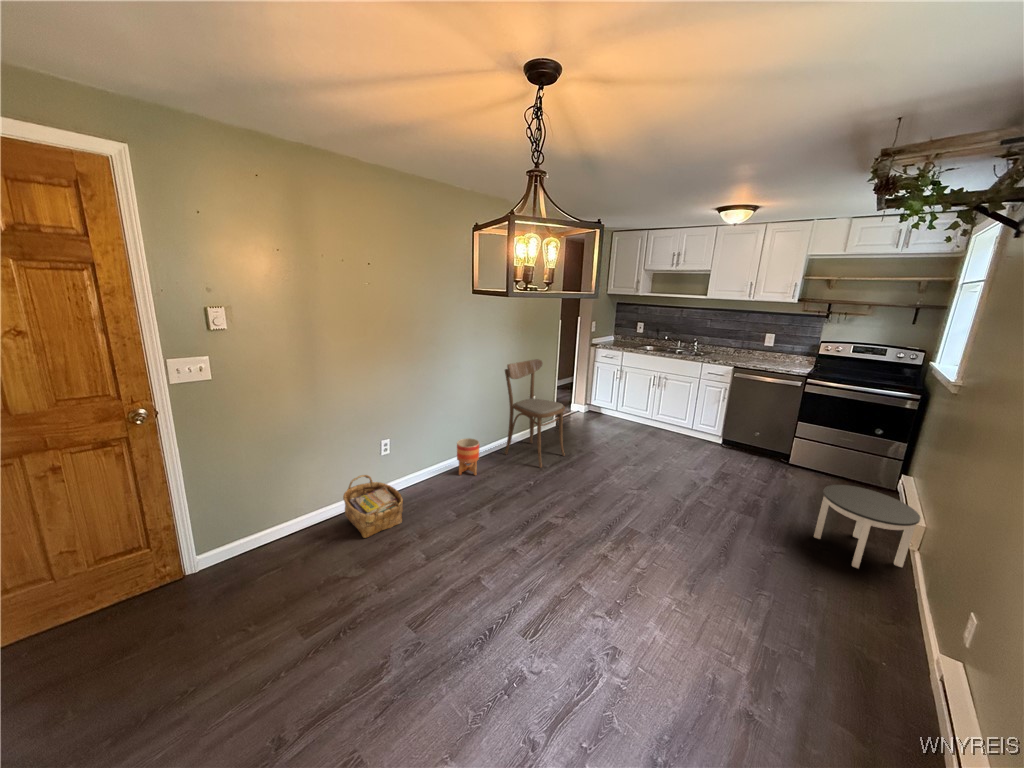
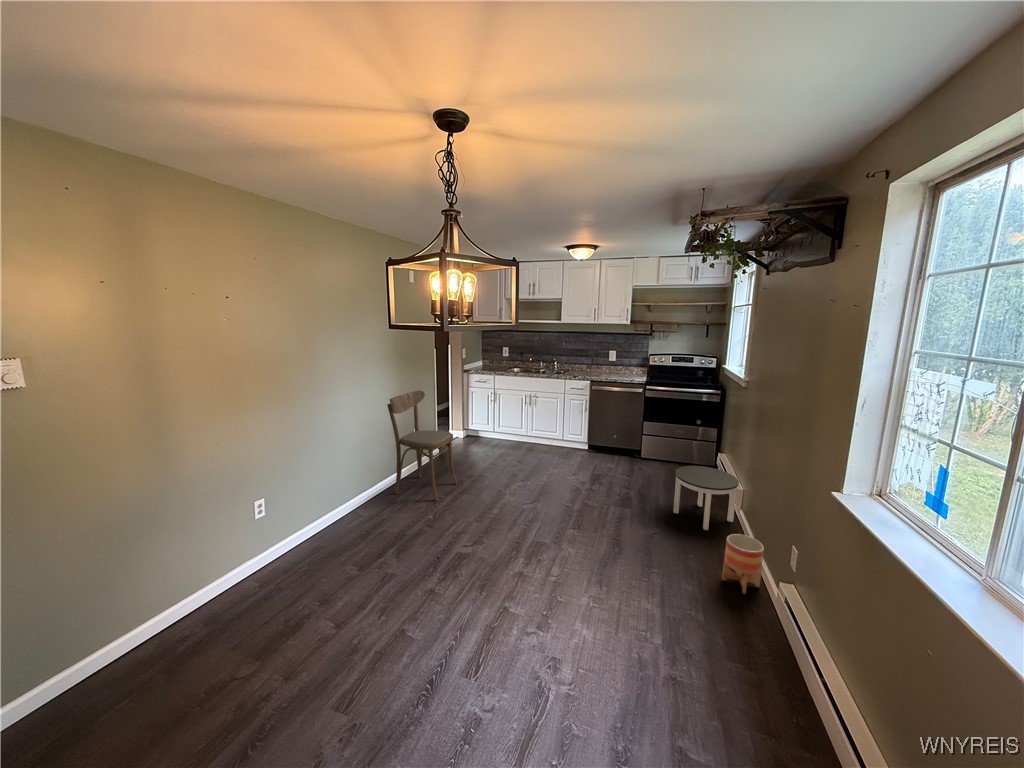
planter: present [457,438,479,475] -> present [722,534,764,594]
woven basket: present [343,475,403,538] -> none [207,550,291,629]

